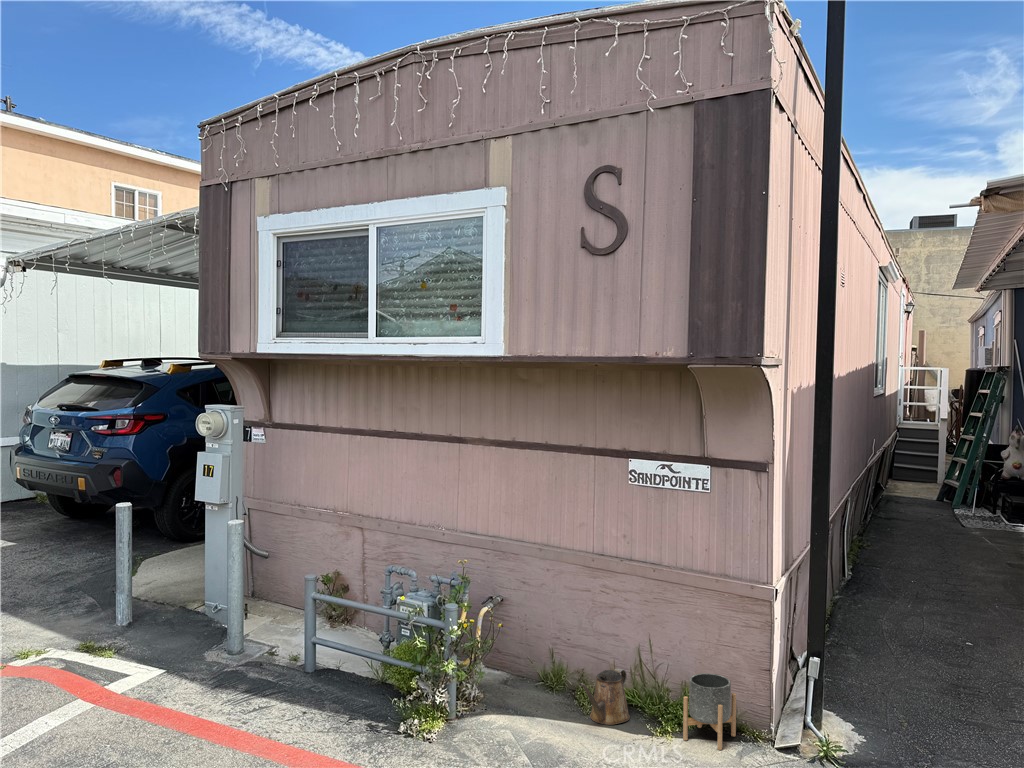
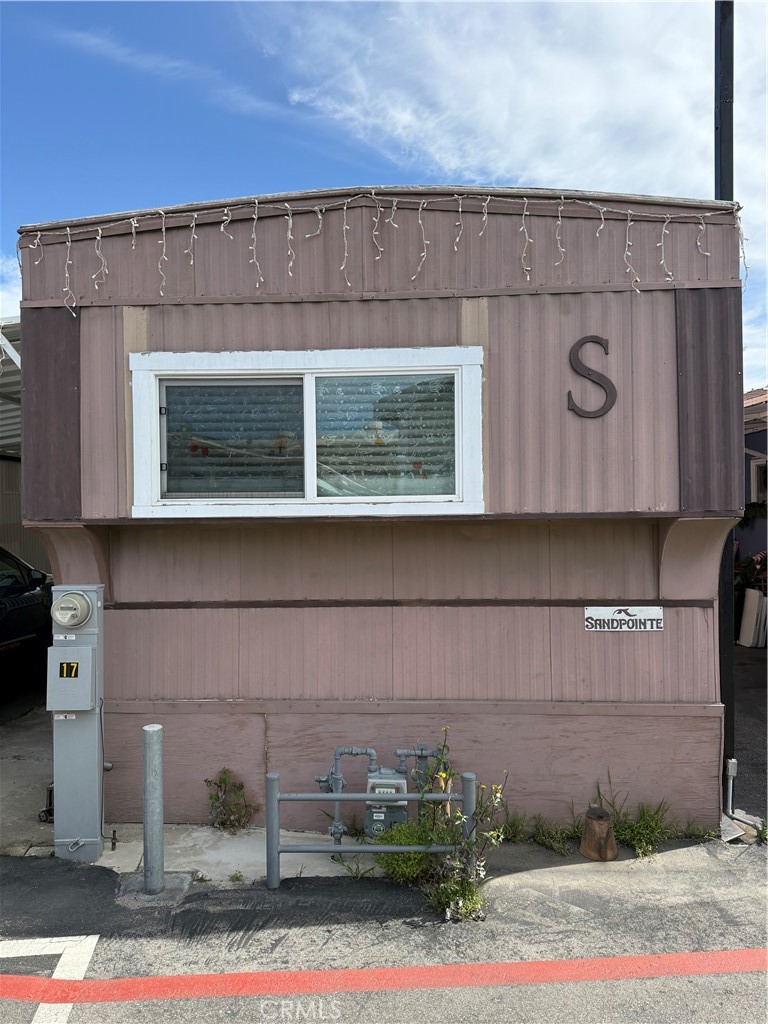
planter: present [683,673,736,750] -> none [668,792,716,859]

